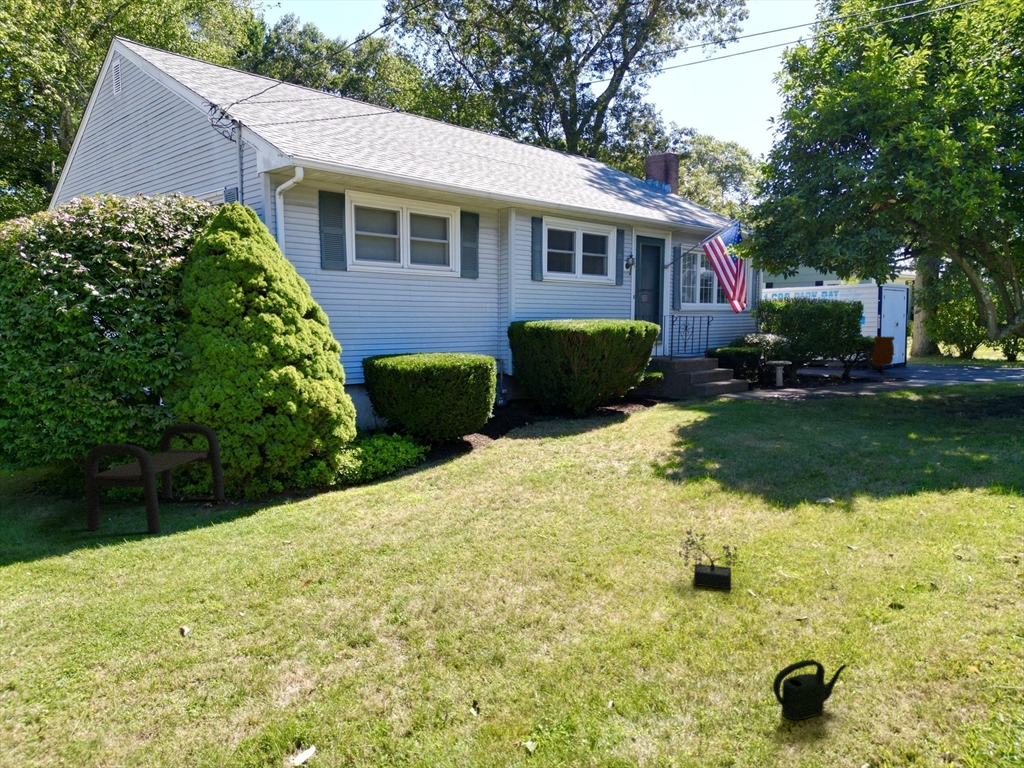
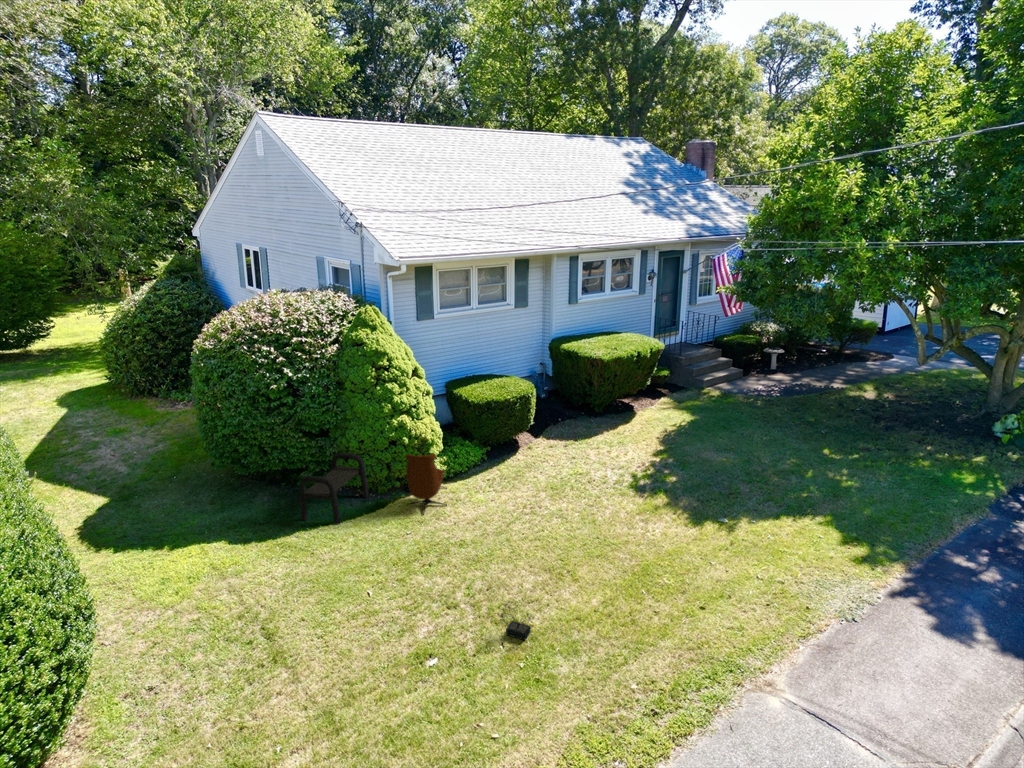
lounge chair: present [870,336,894,374] -> present [405,454,447,515]
decorative plant: present [679,529,743,589] -> present [500,604,534,640]
watering can: present [773,660,846,720] -> none [625,637,661,660]

